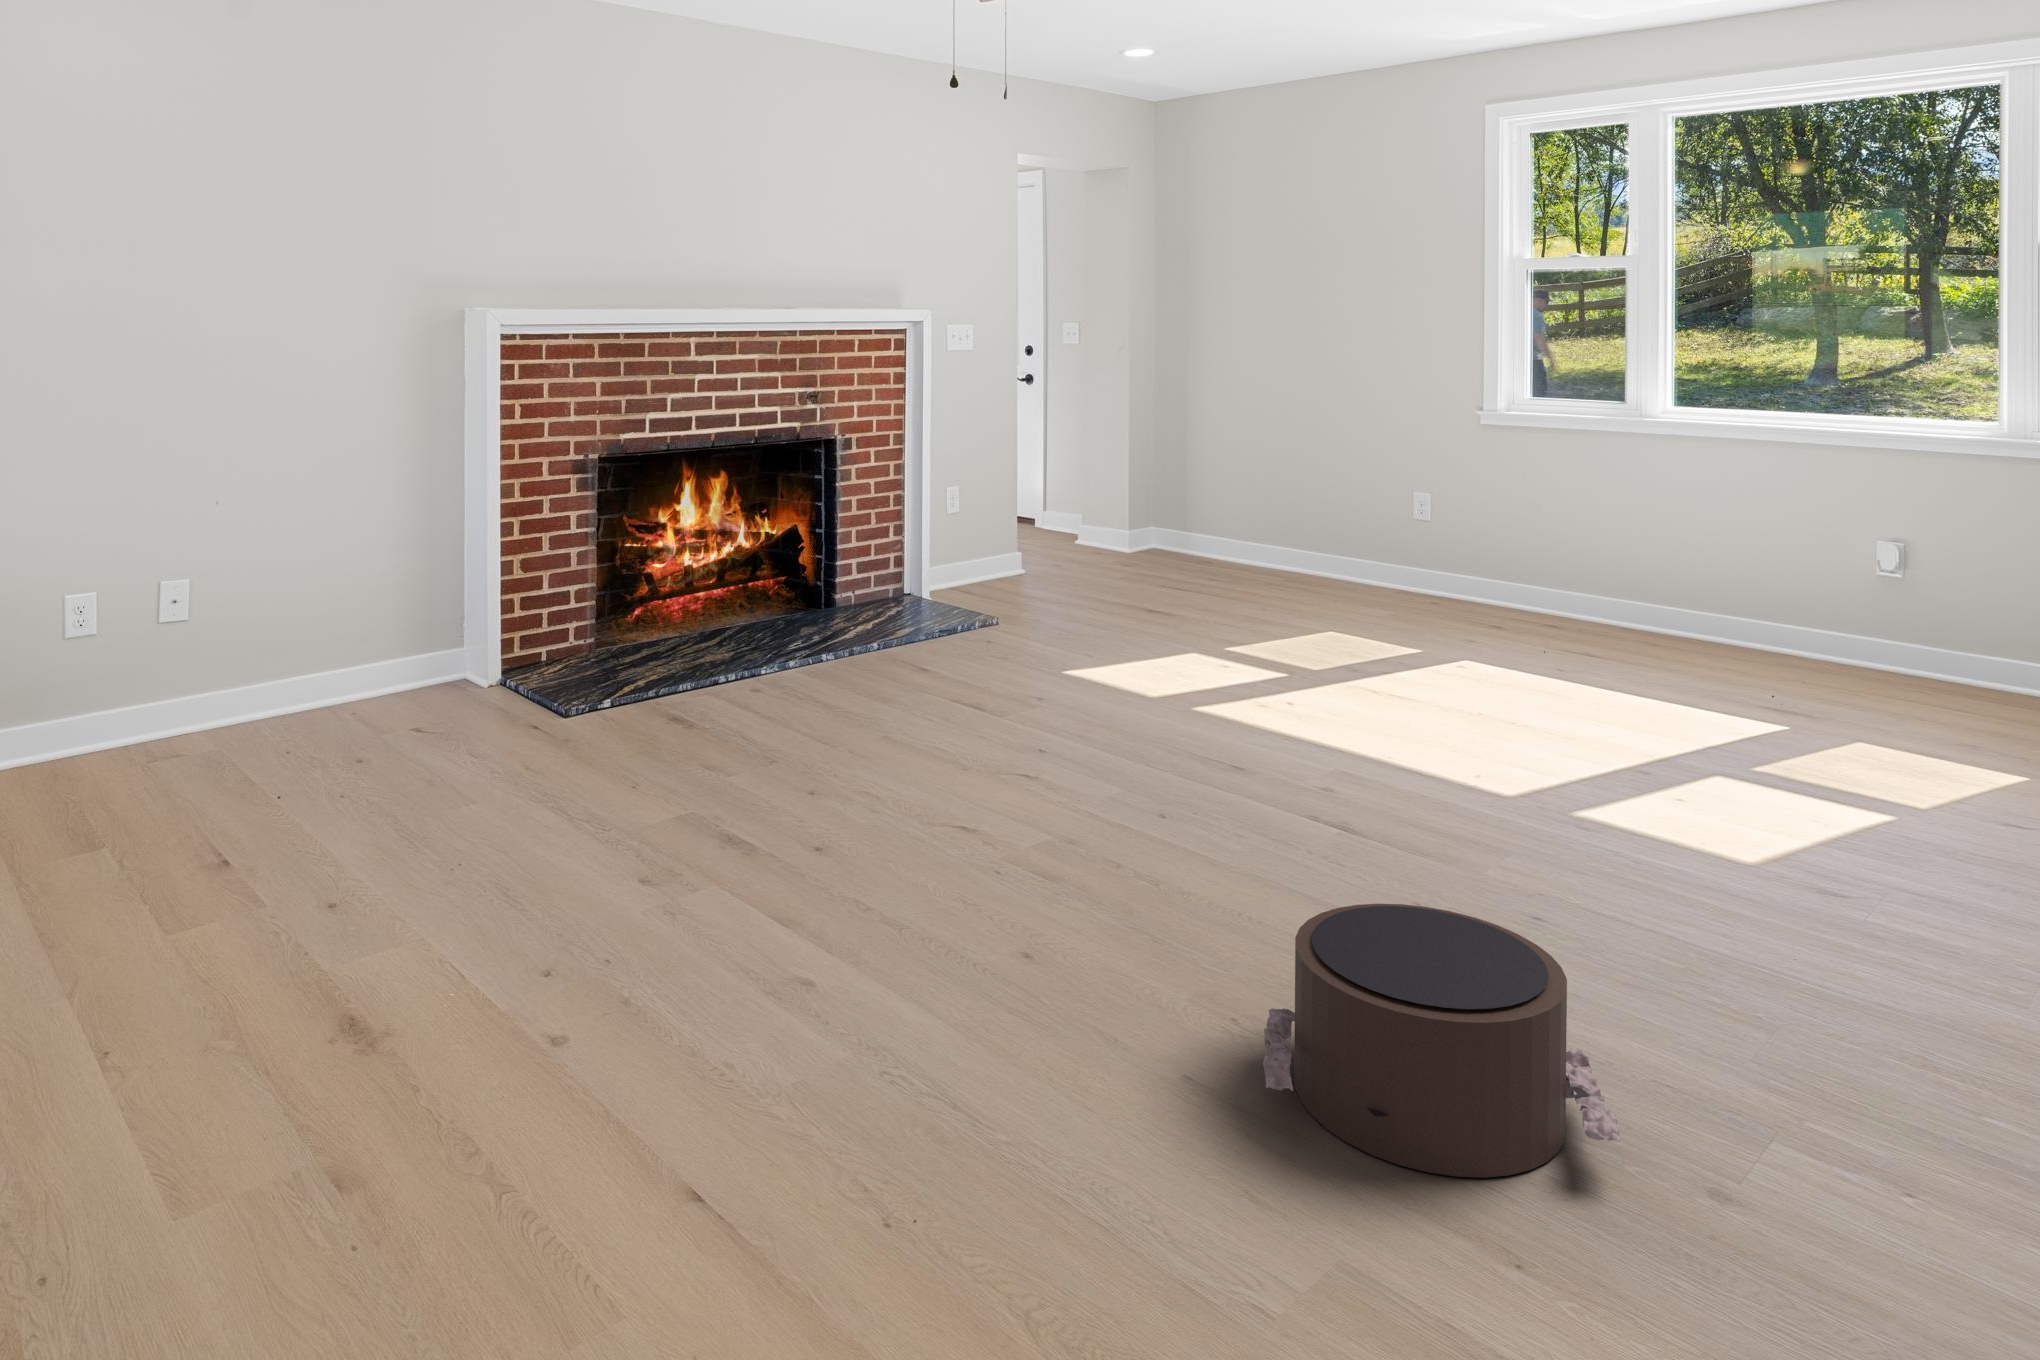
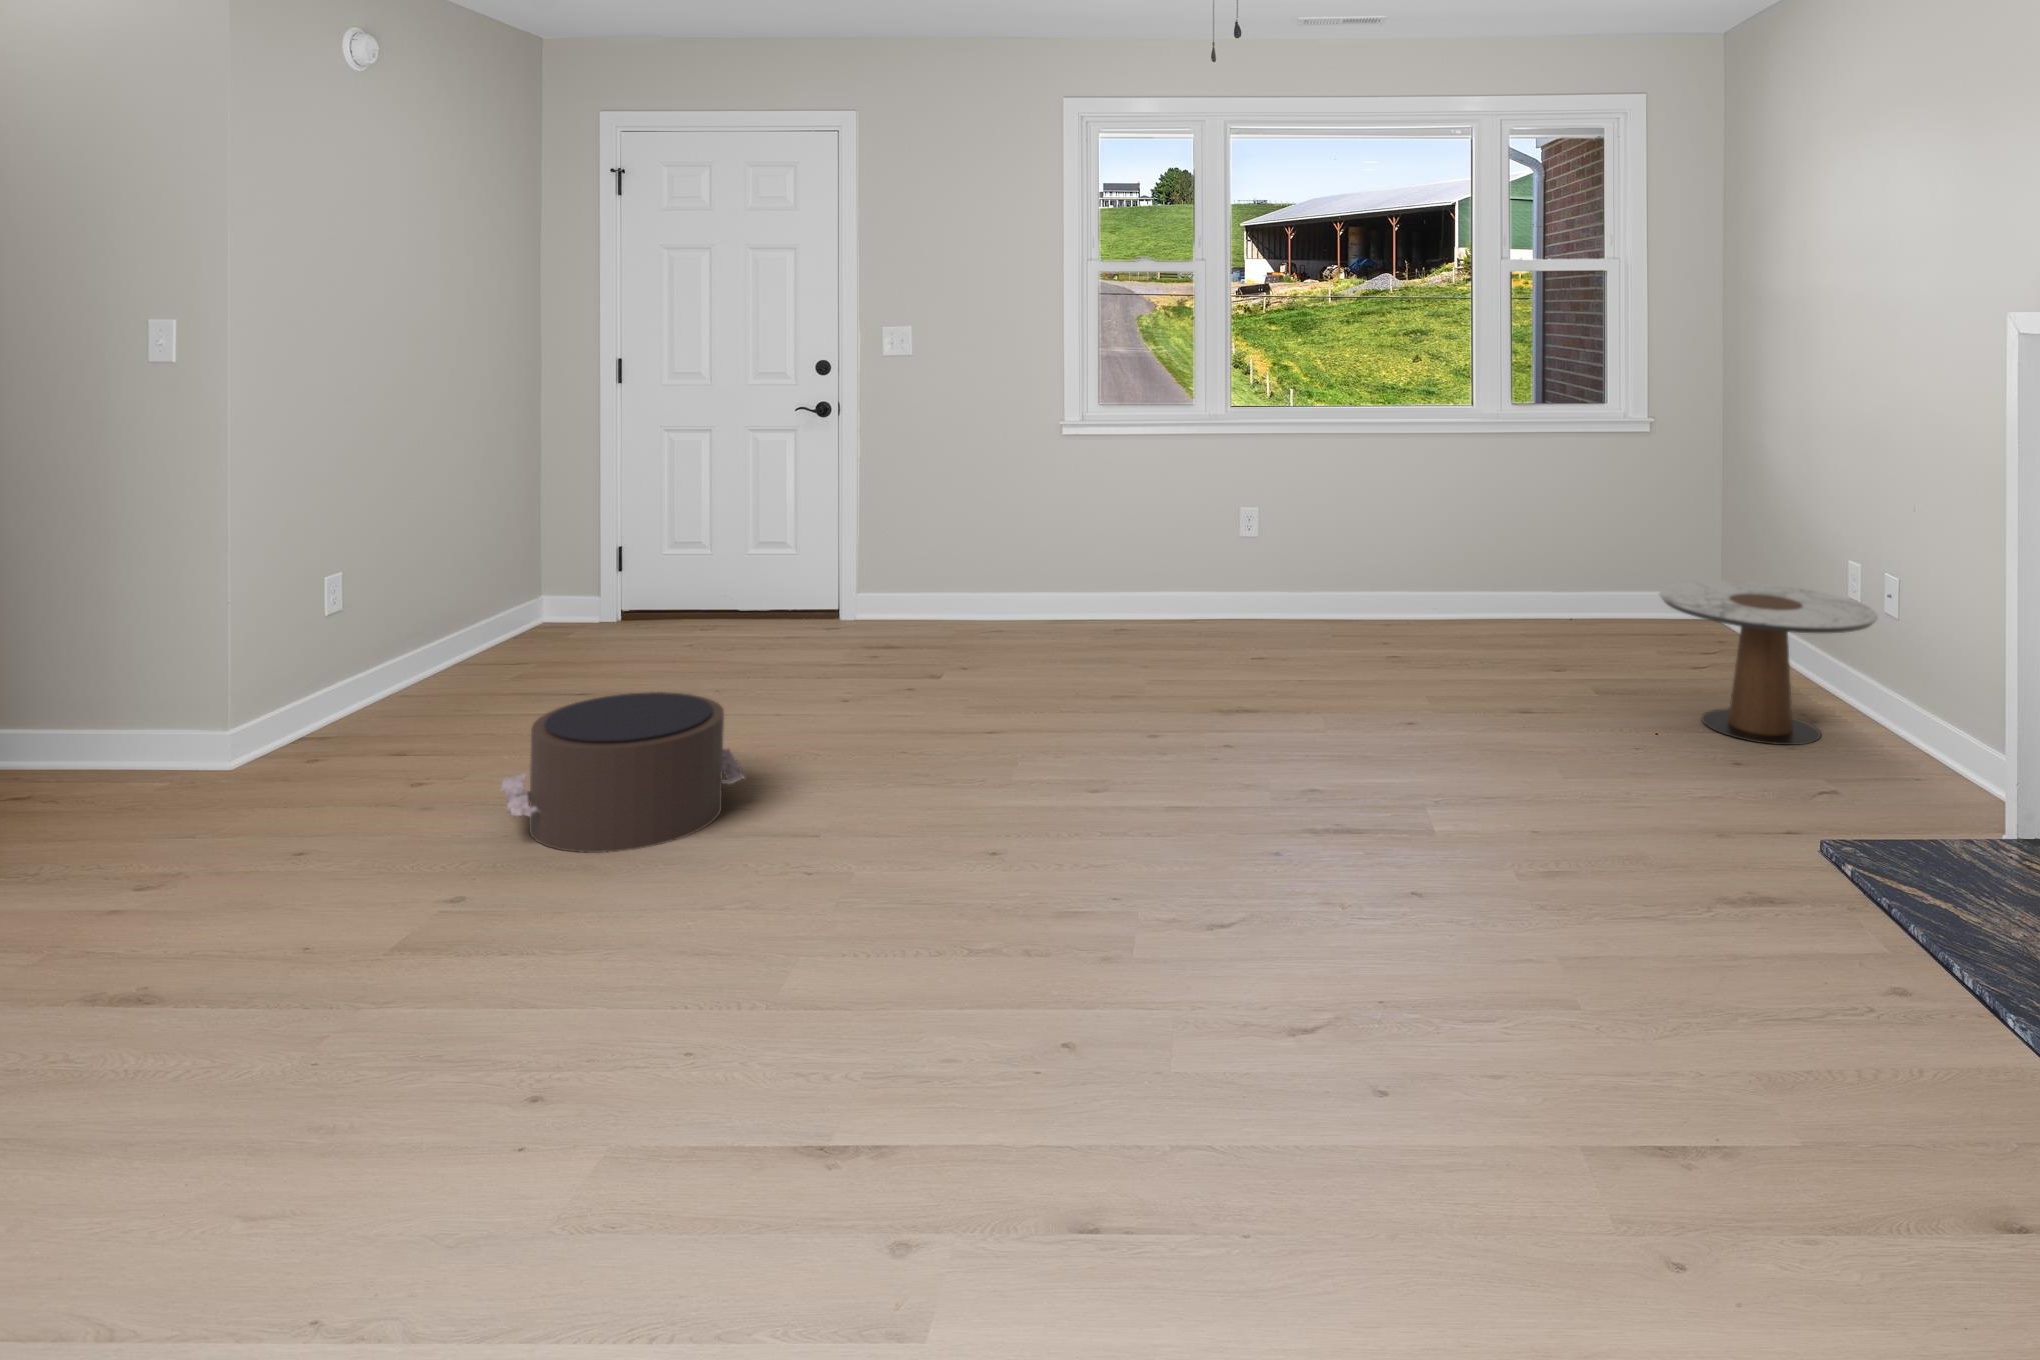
side table: none [112,603,353,780] -> present [1659,581,1878,745]

